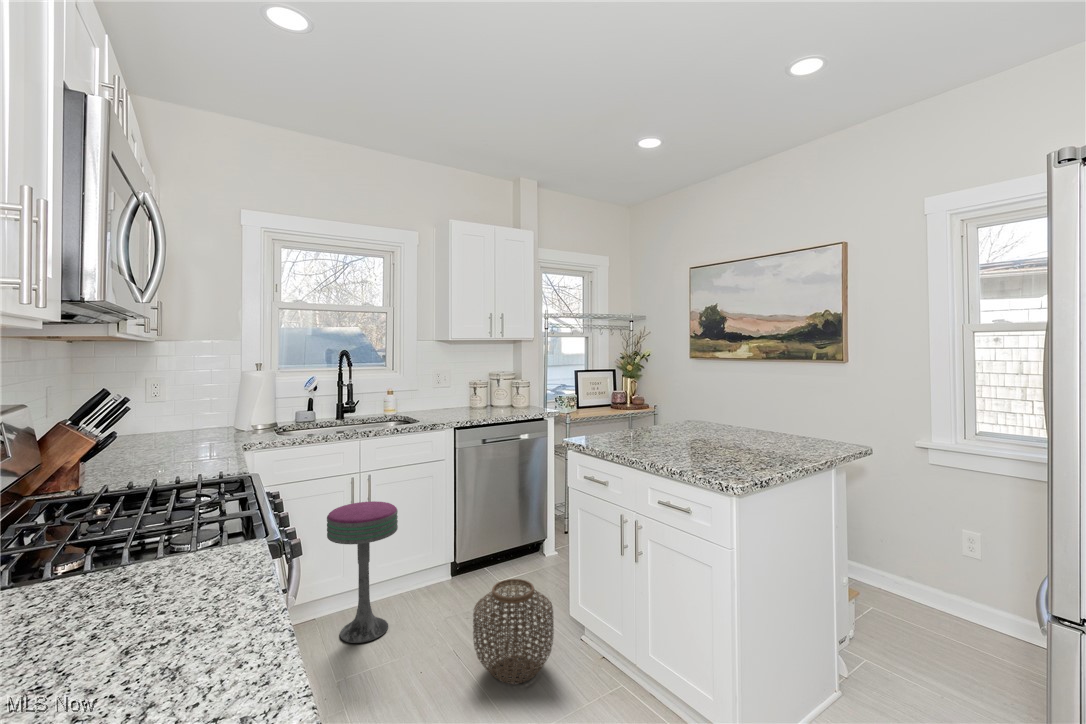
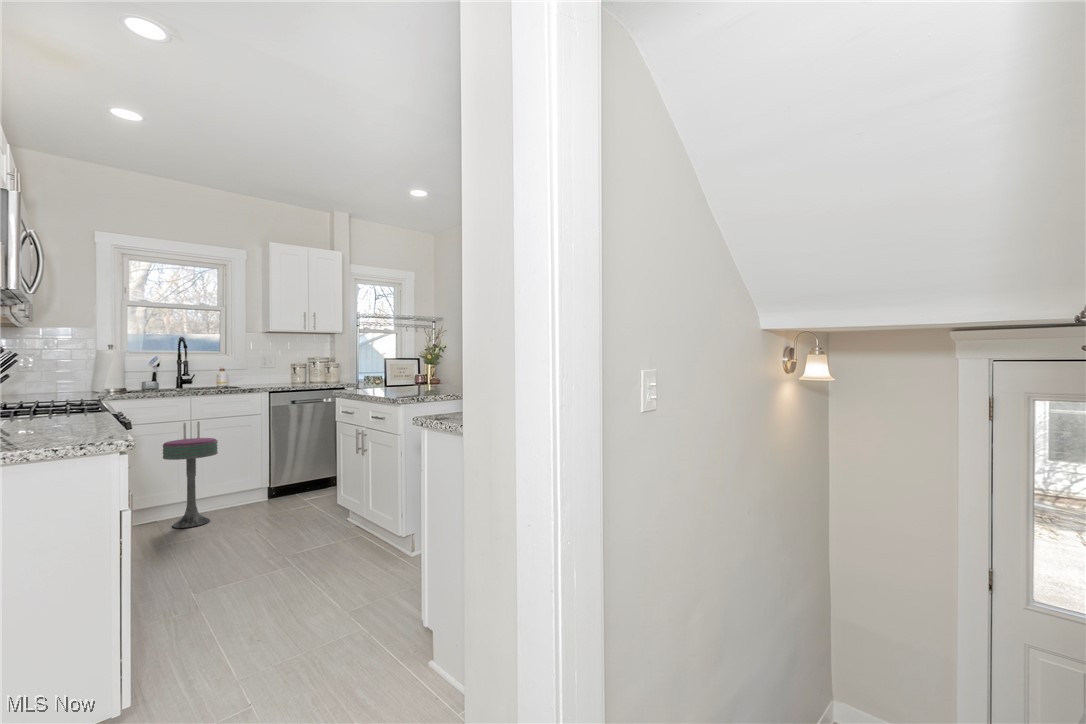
woven basket: present [473,579,554,683] -> none [263,475,318,533]

